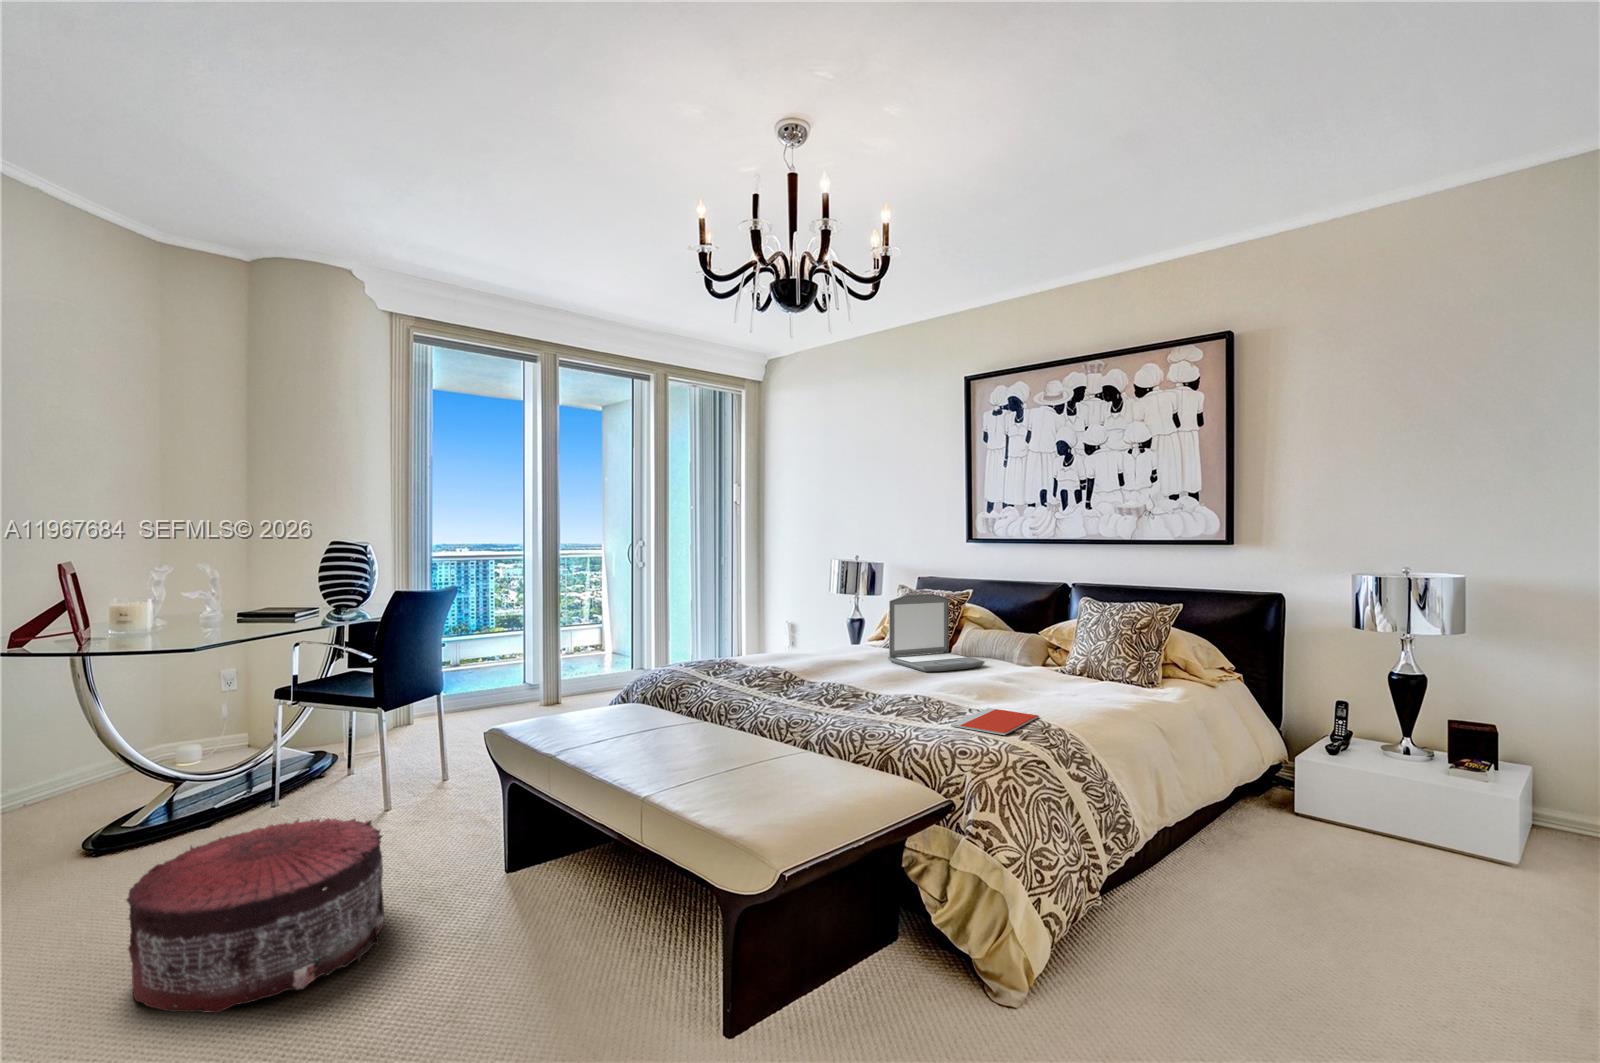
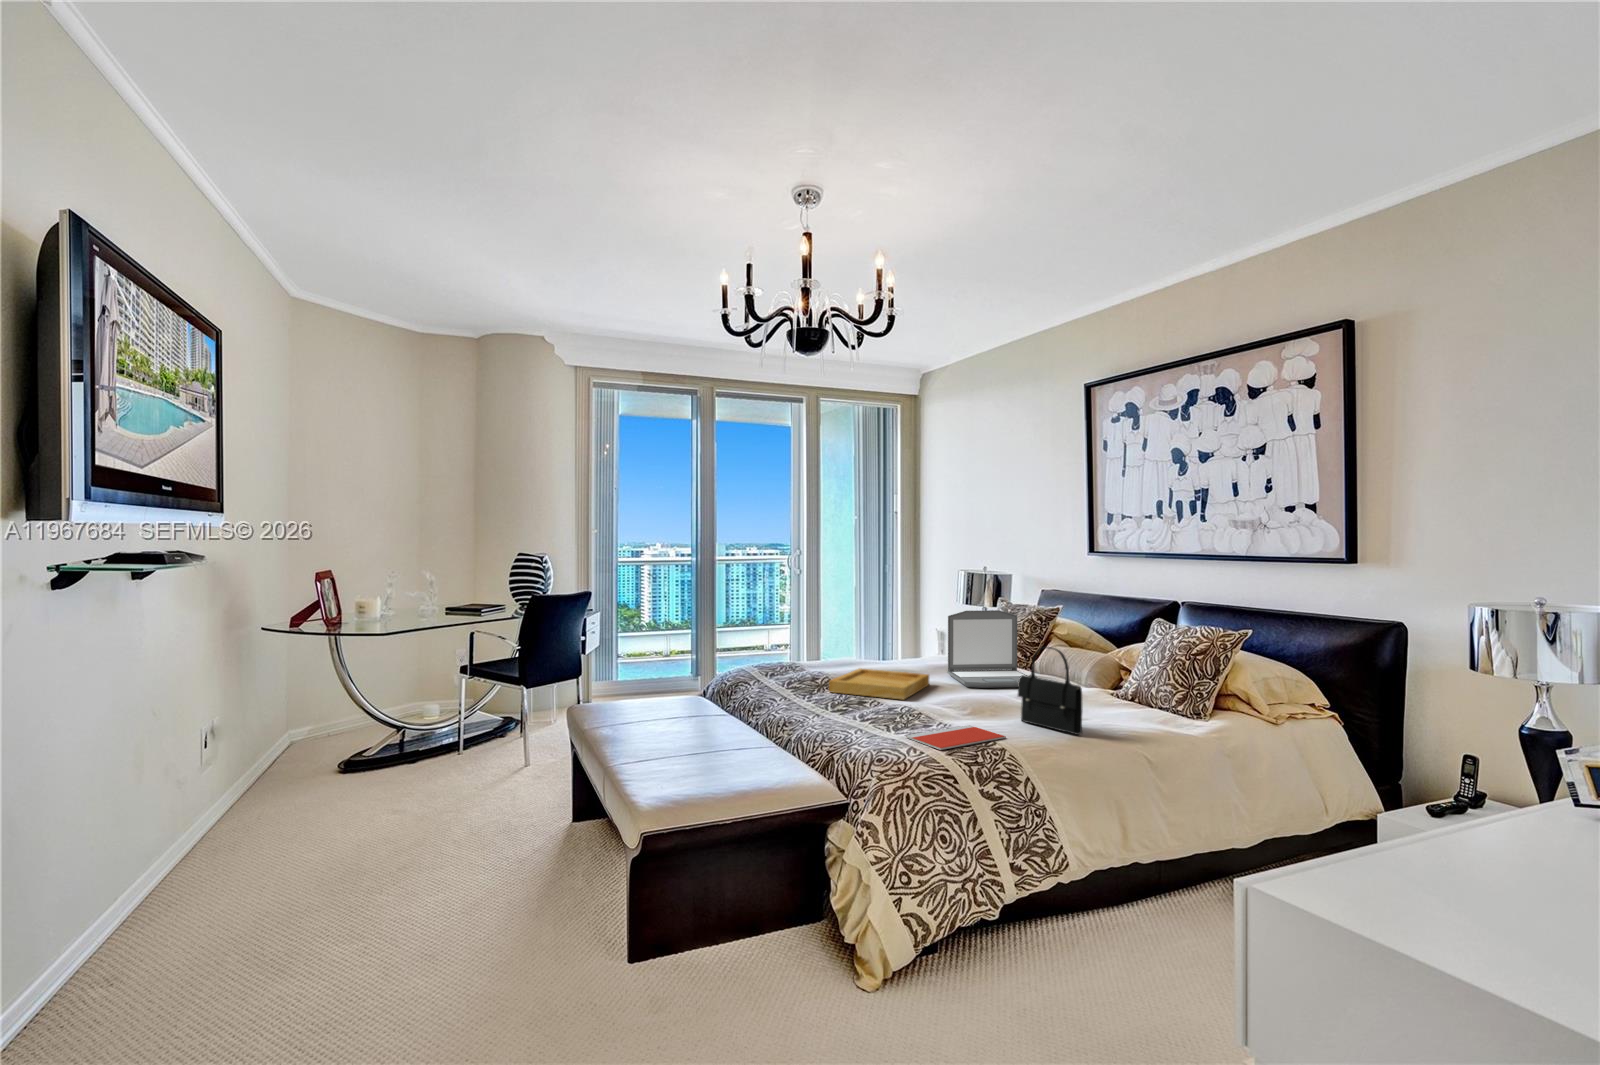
handbag: none [1022,623,1096,708] -> present [1018,647,1082,735]
tray: none [801,660,889,688] -> present [829,669,929,699]
pouf: present [127,818,384,1013] -> none [309,757,473,875]

